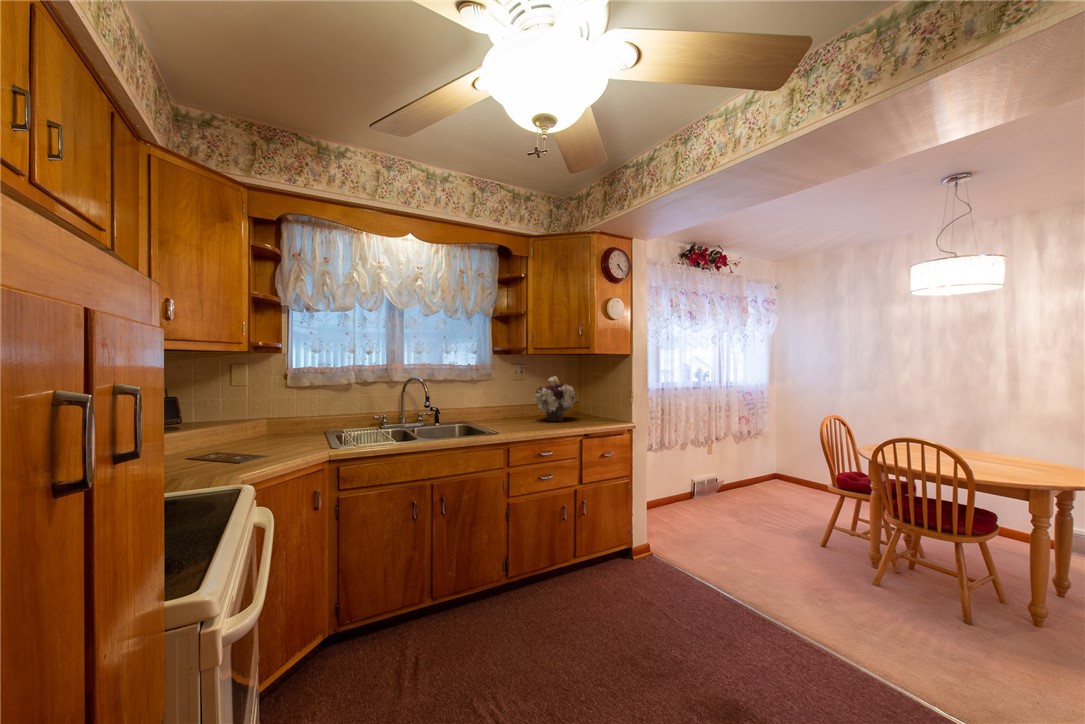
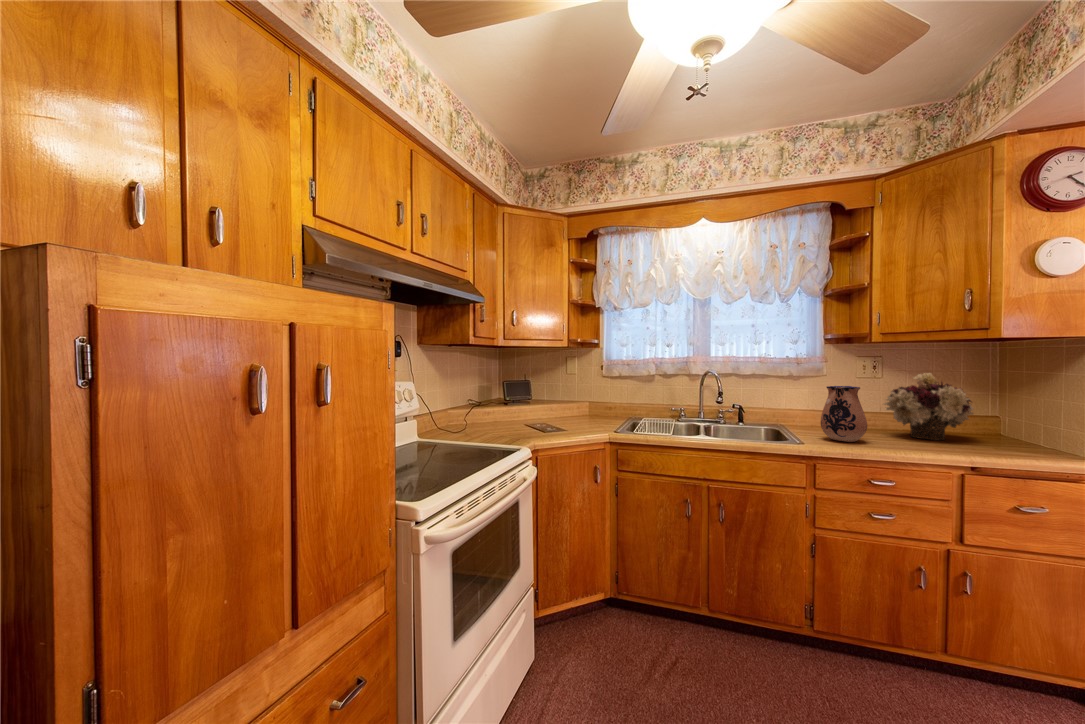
ceramic pitcher: none [503,387,532,428] -> present [821,386,867,442]

